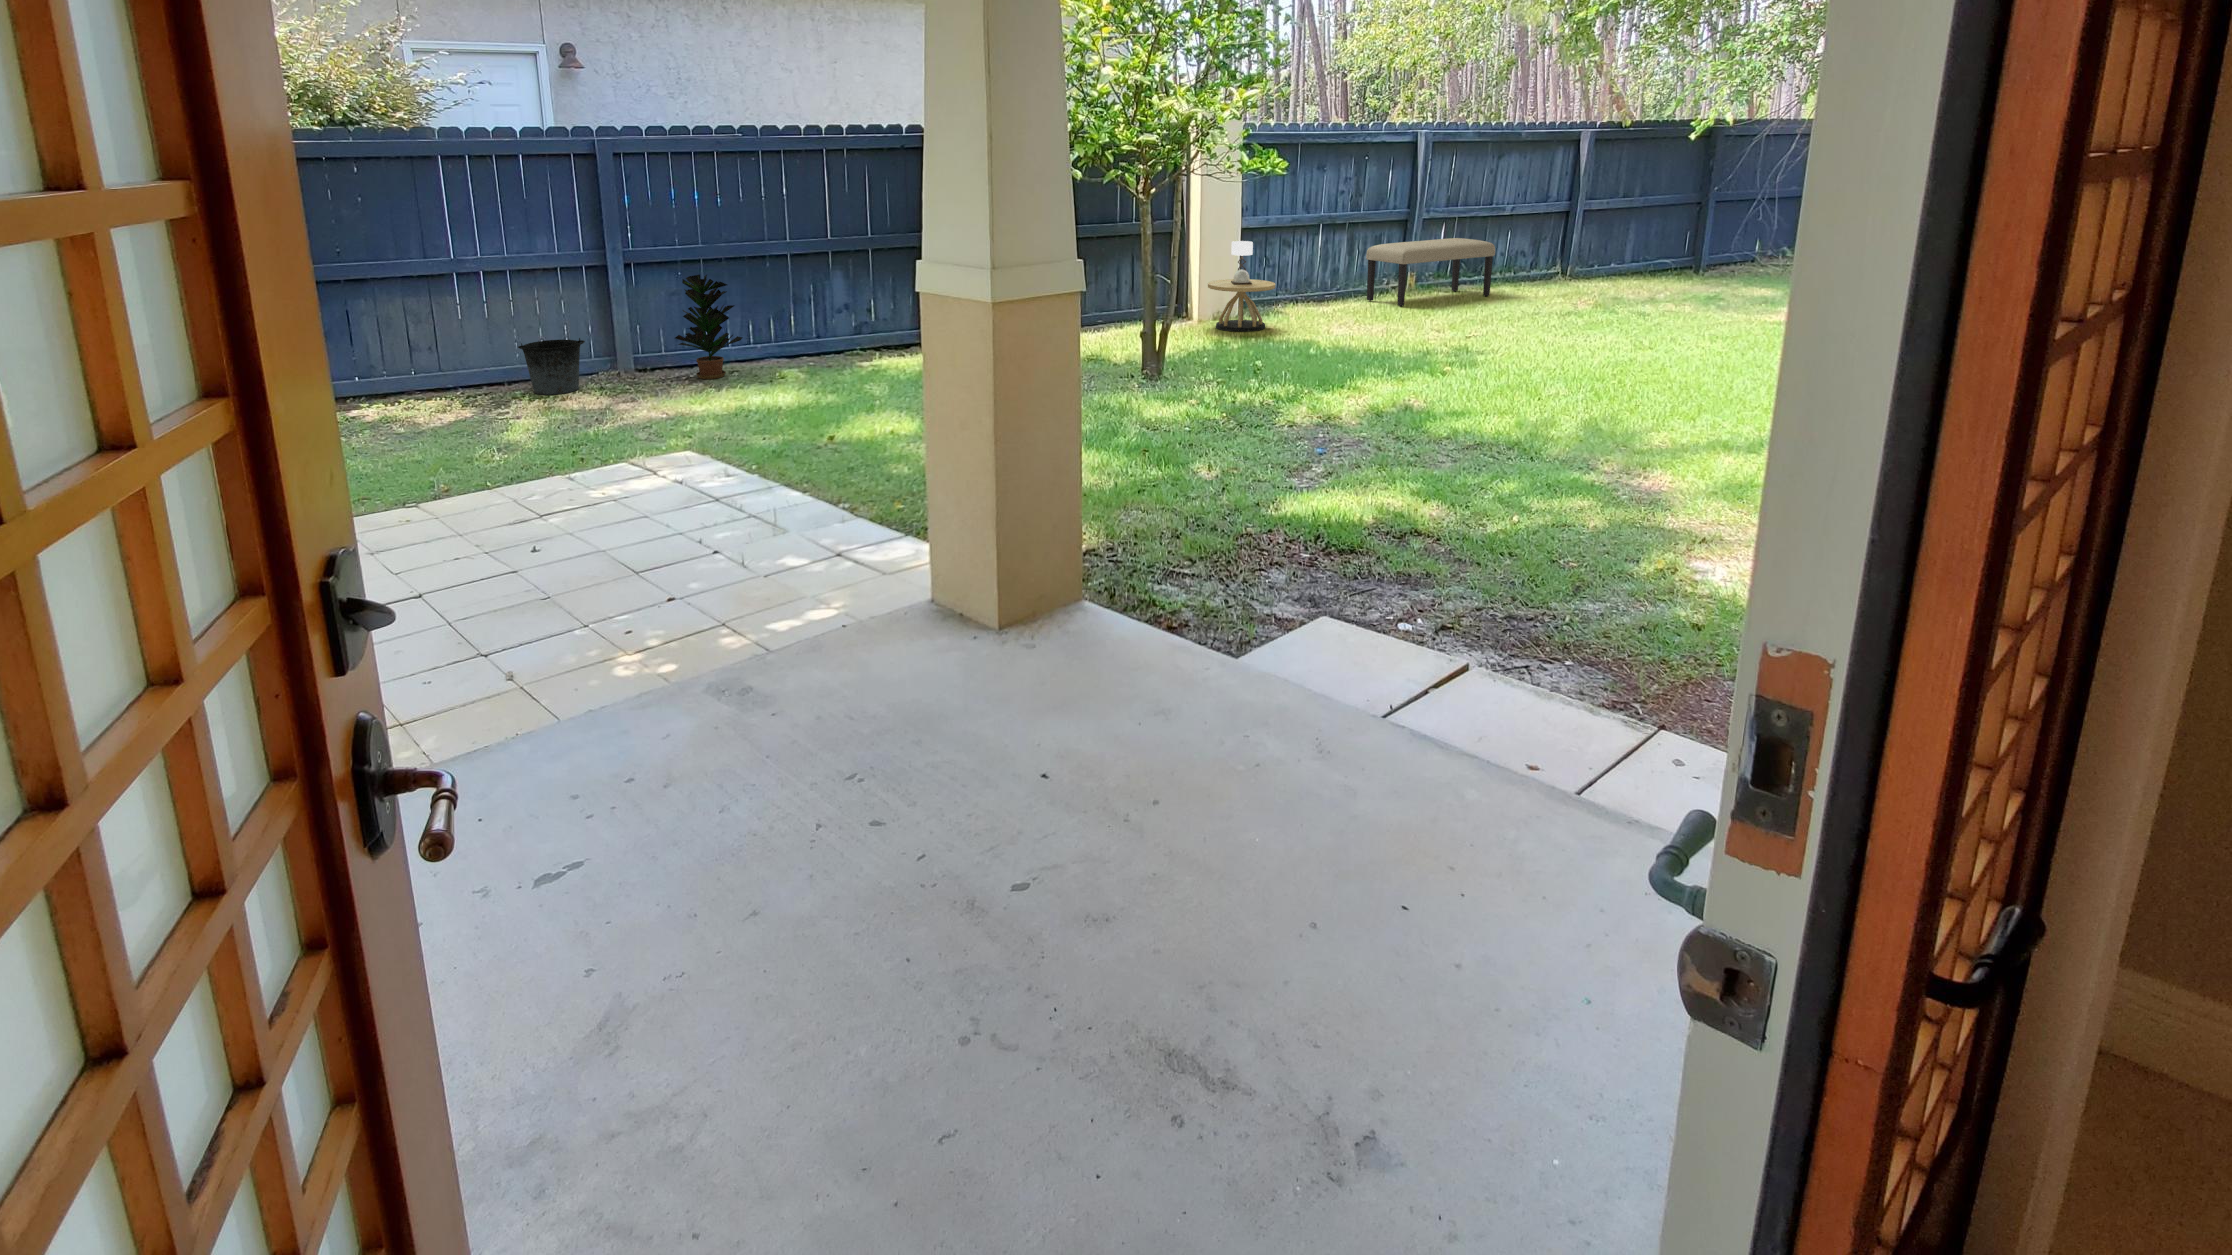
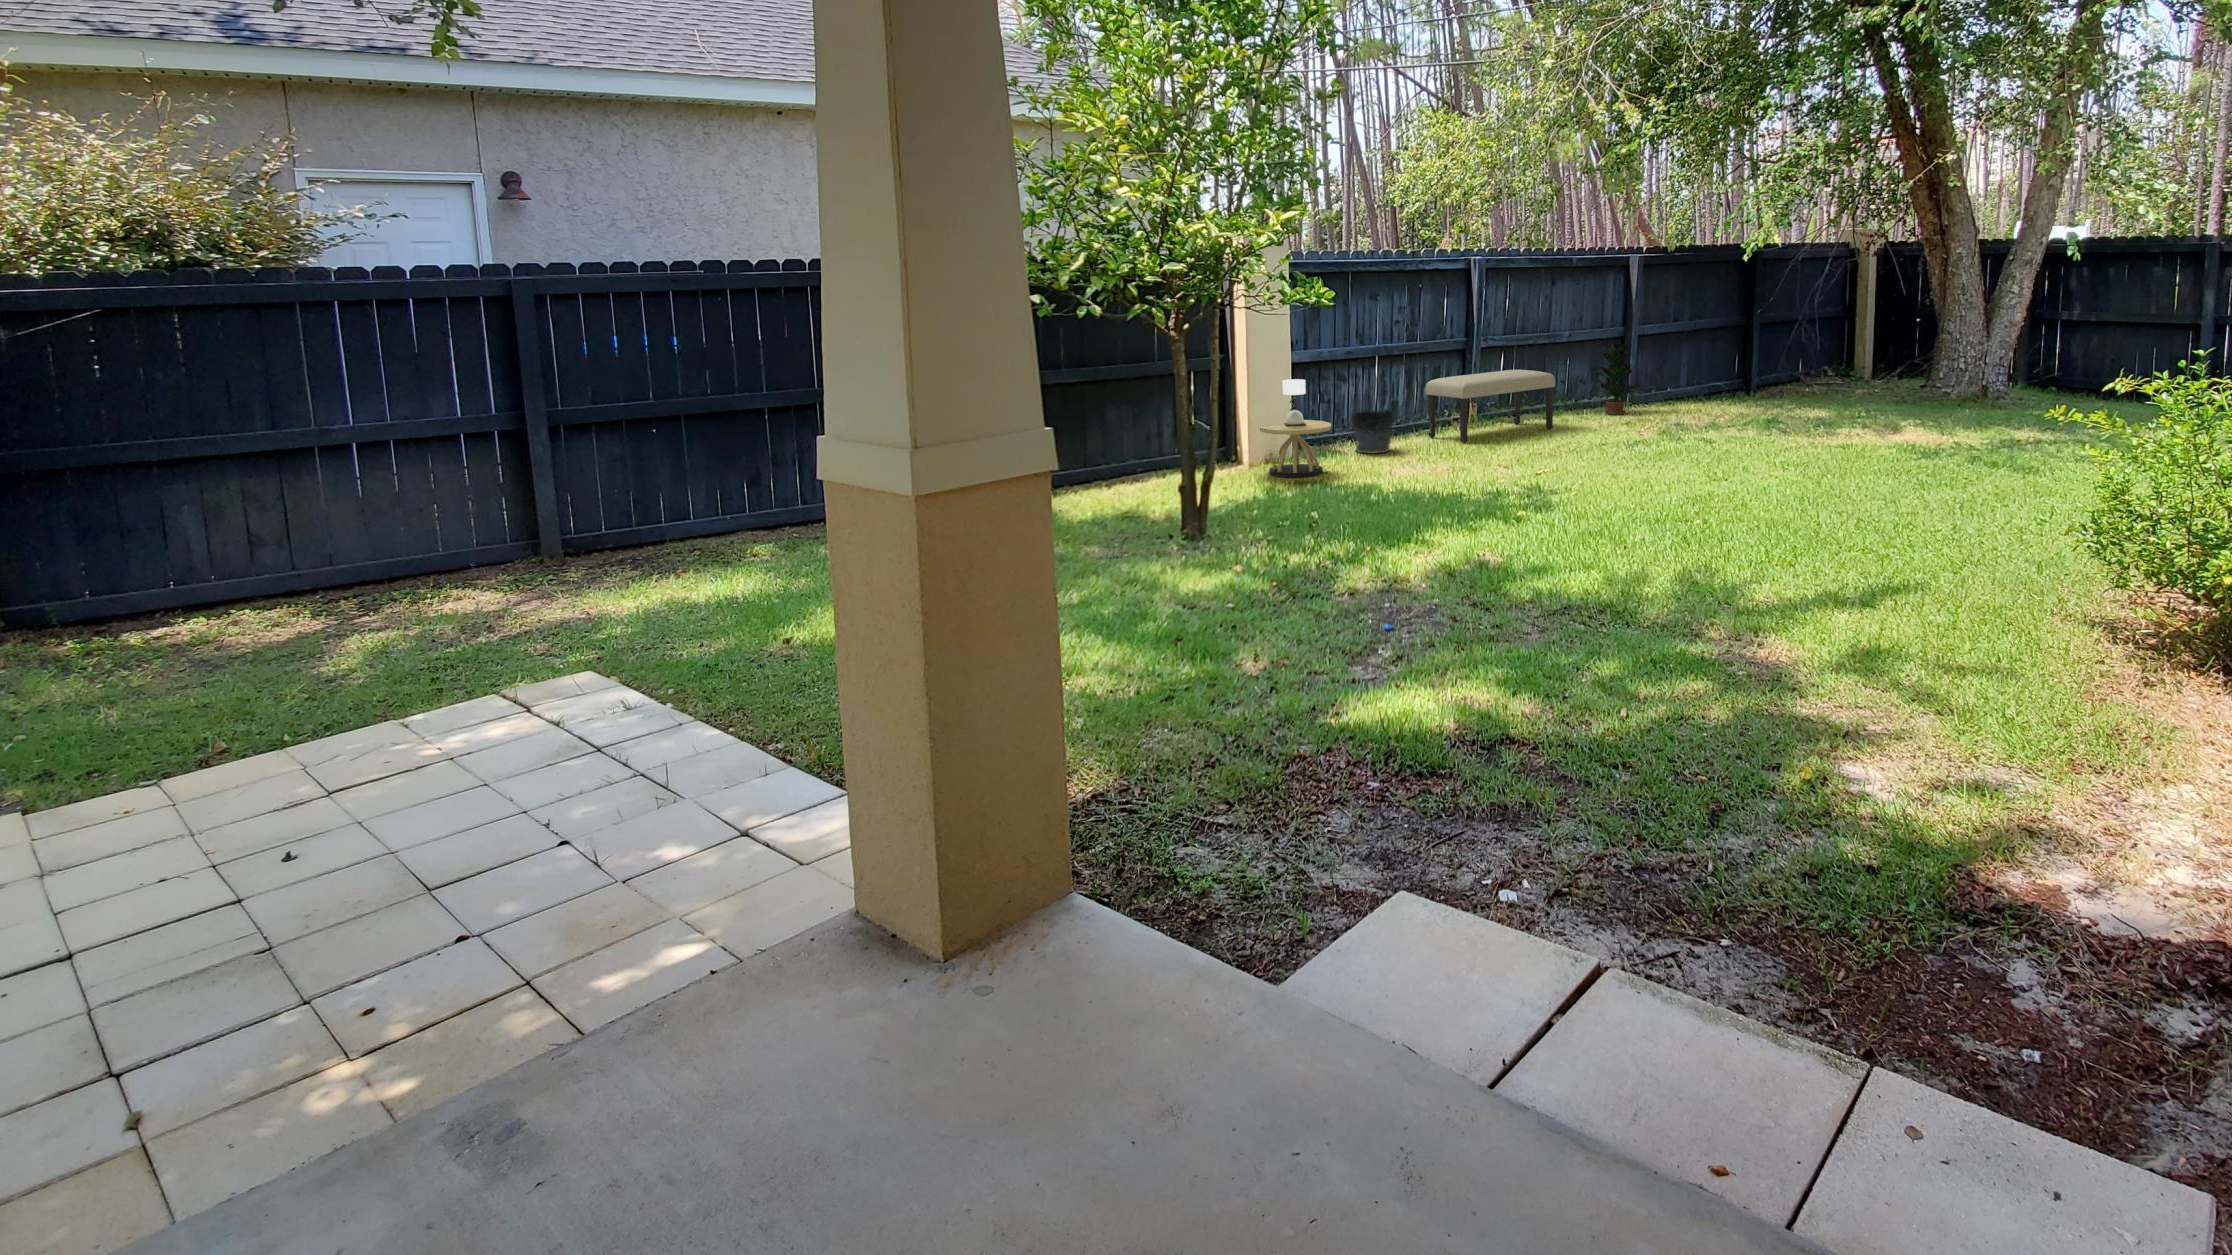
potted plant: present [675,275,743,379] -> present [1595,343,1637,415]
bucket: present [518,338,585,395] -> present [1352,410,1394,454]

